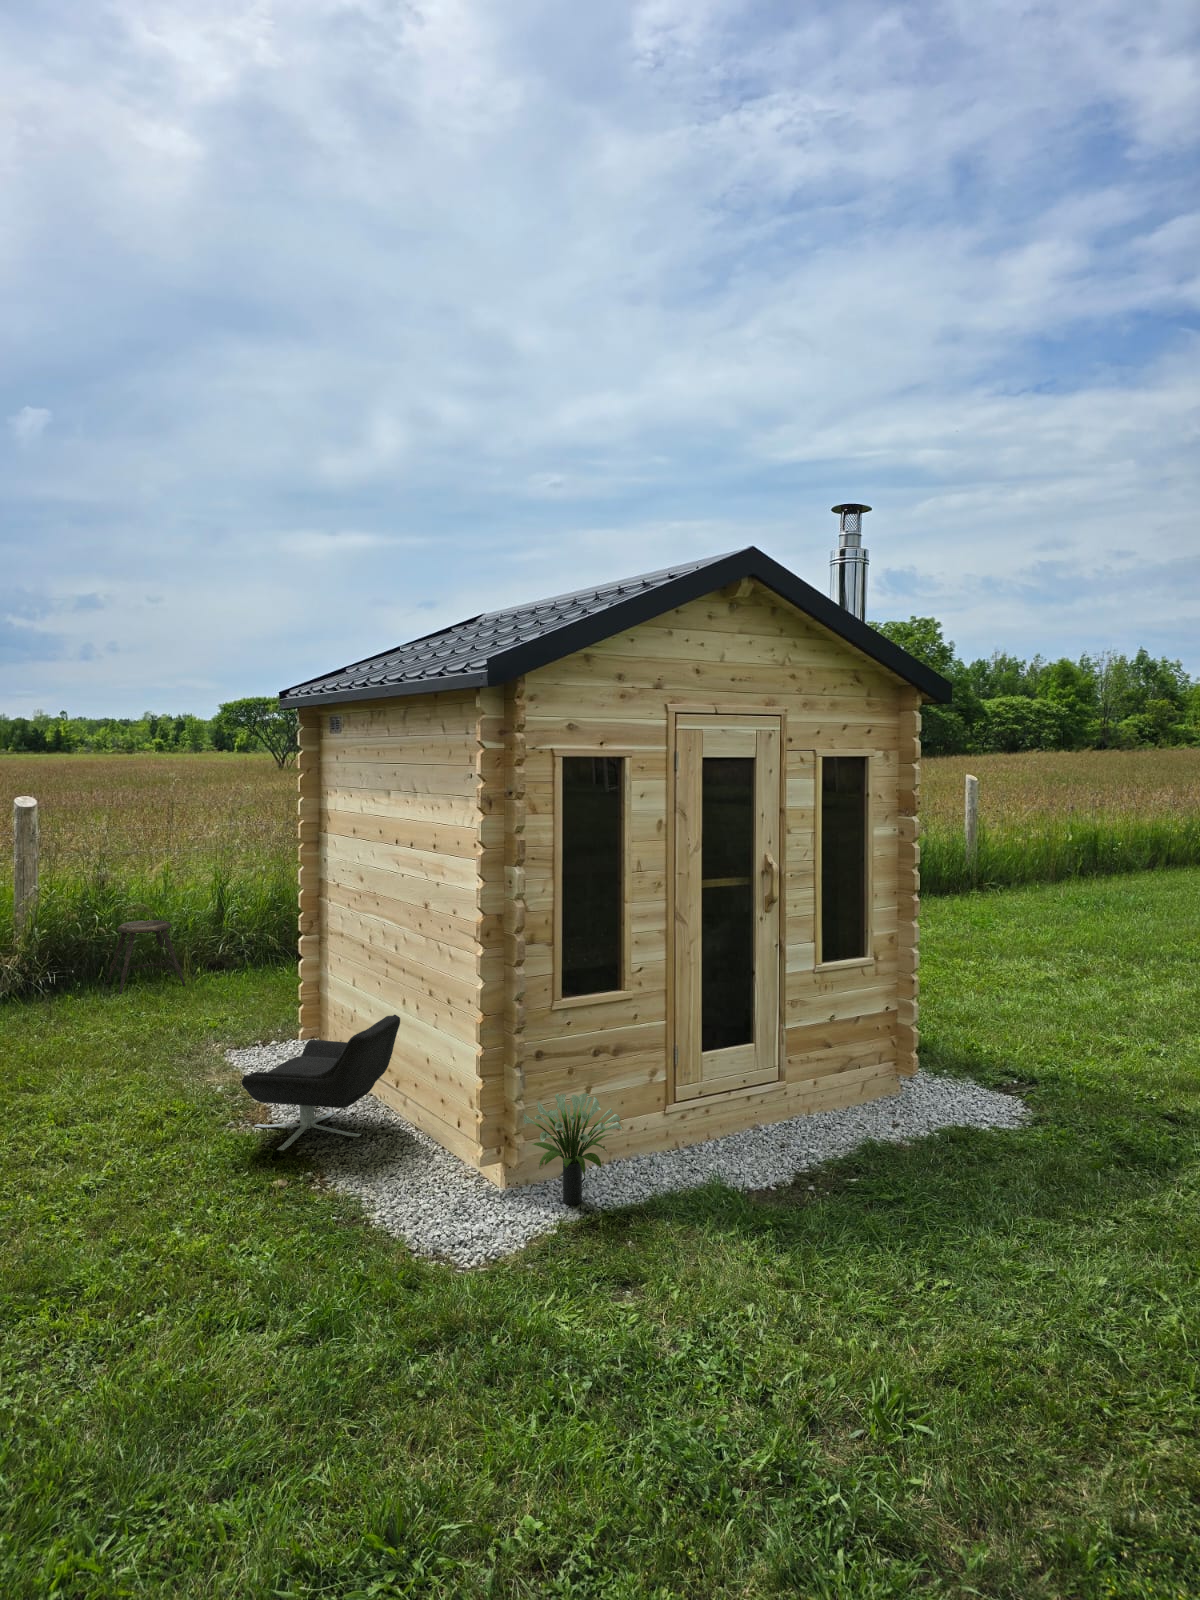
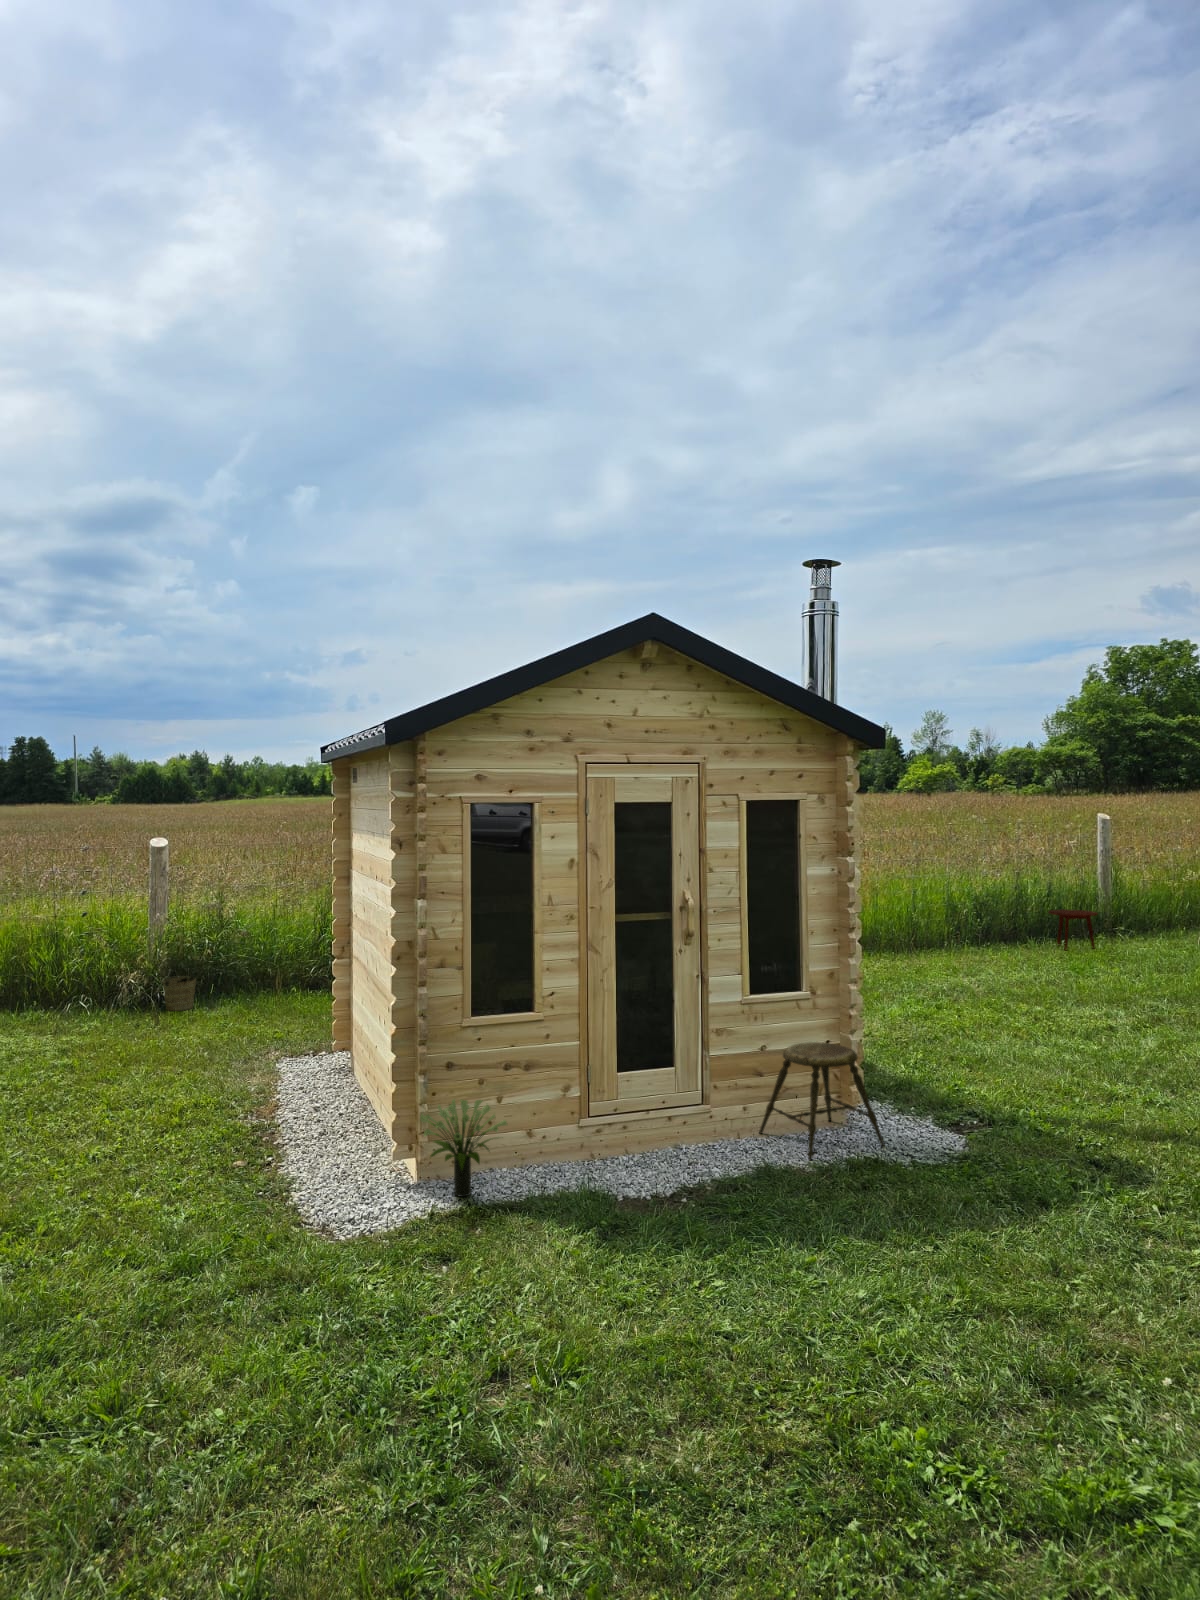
side table: none [936,867,981,906] -> present [1048,909,1097,950]
stool: present [106,920,186,994] -> present [759,1042,885,1161]
bucket: none [36,958,82,1000] -> present [160,976,196,1011]
lounge chair: present [242,1015,400,1150] -> none [231,1027,371,1138]

